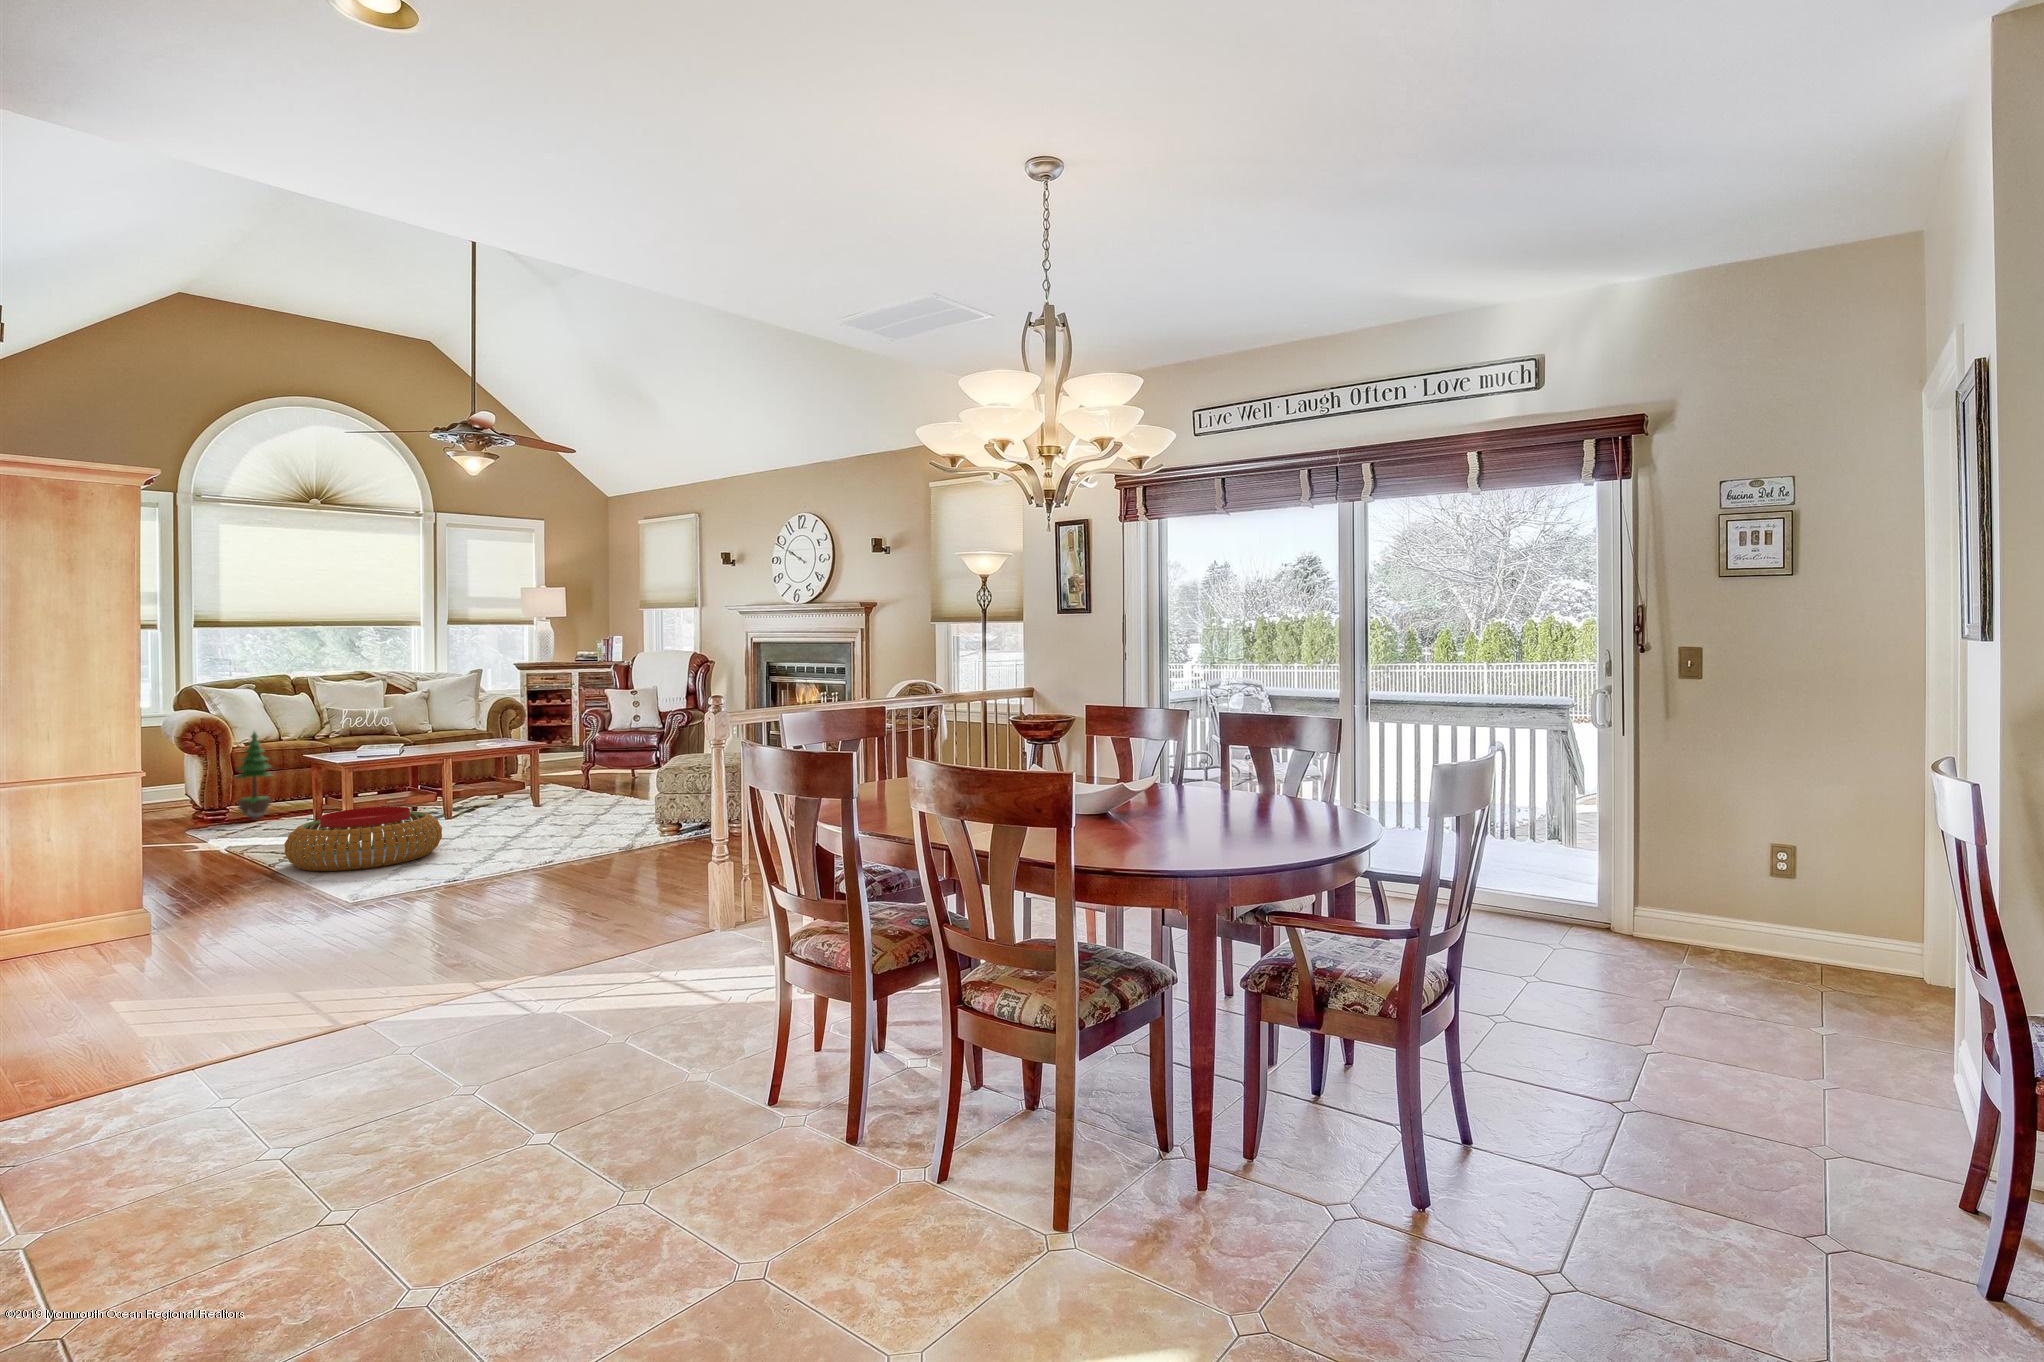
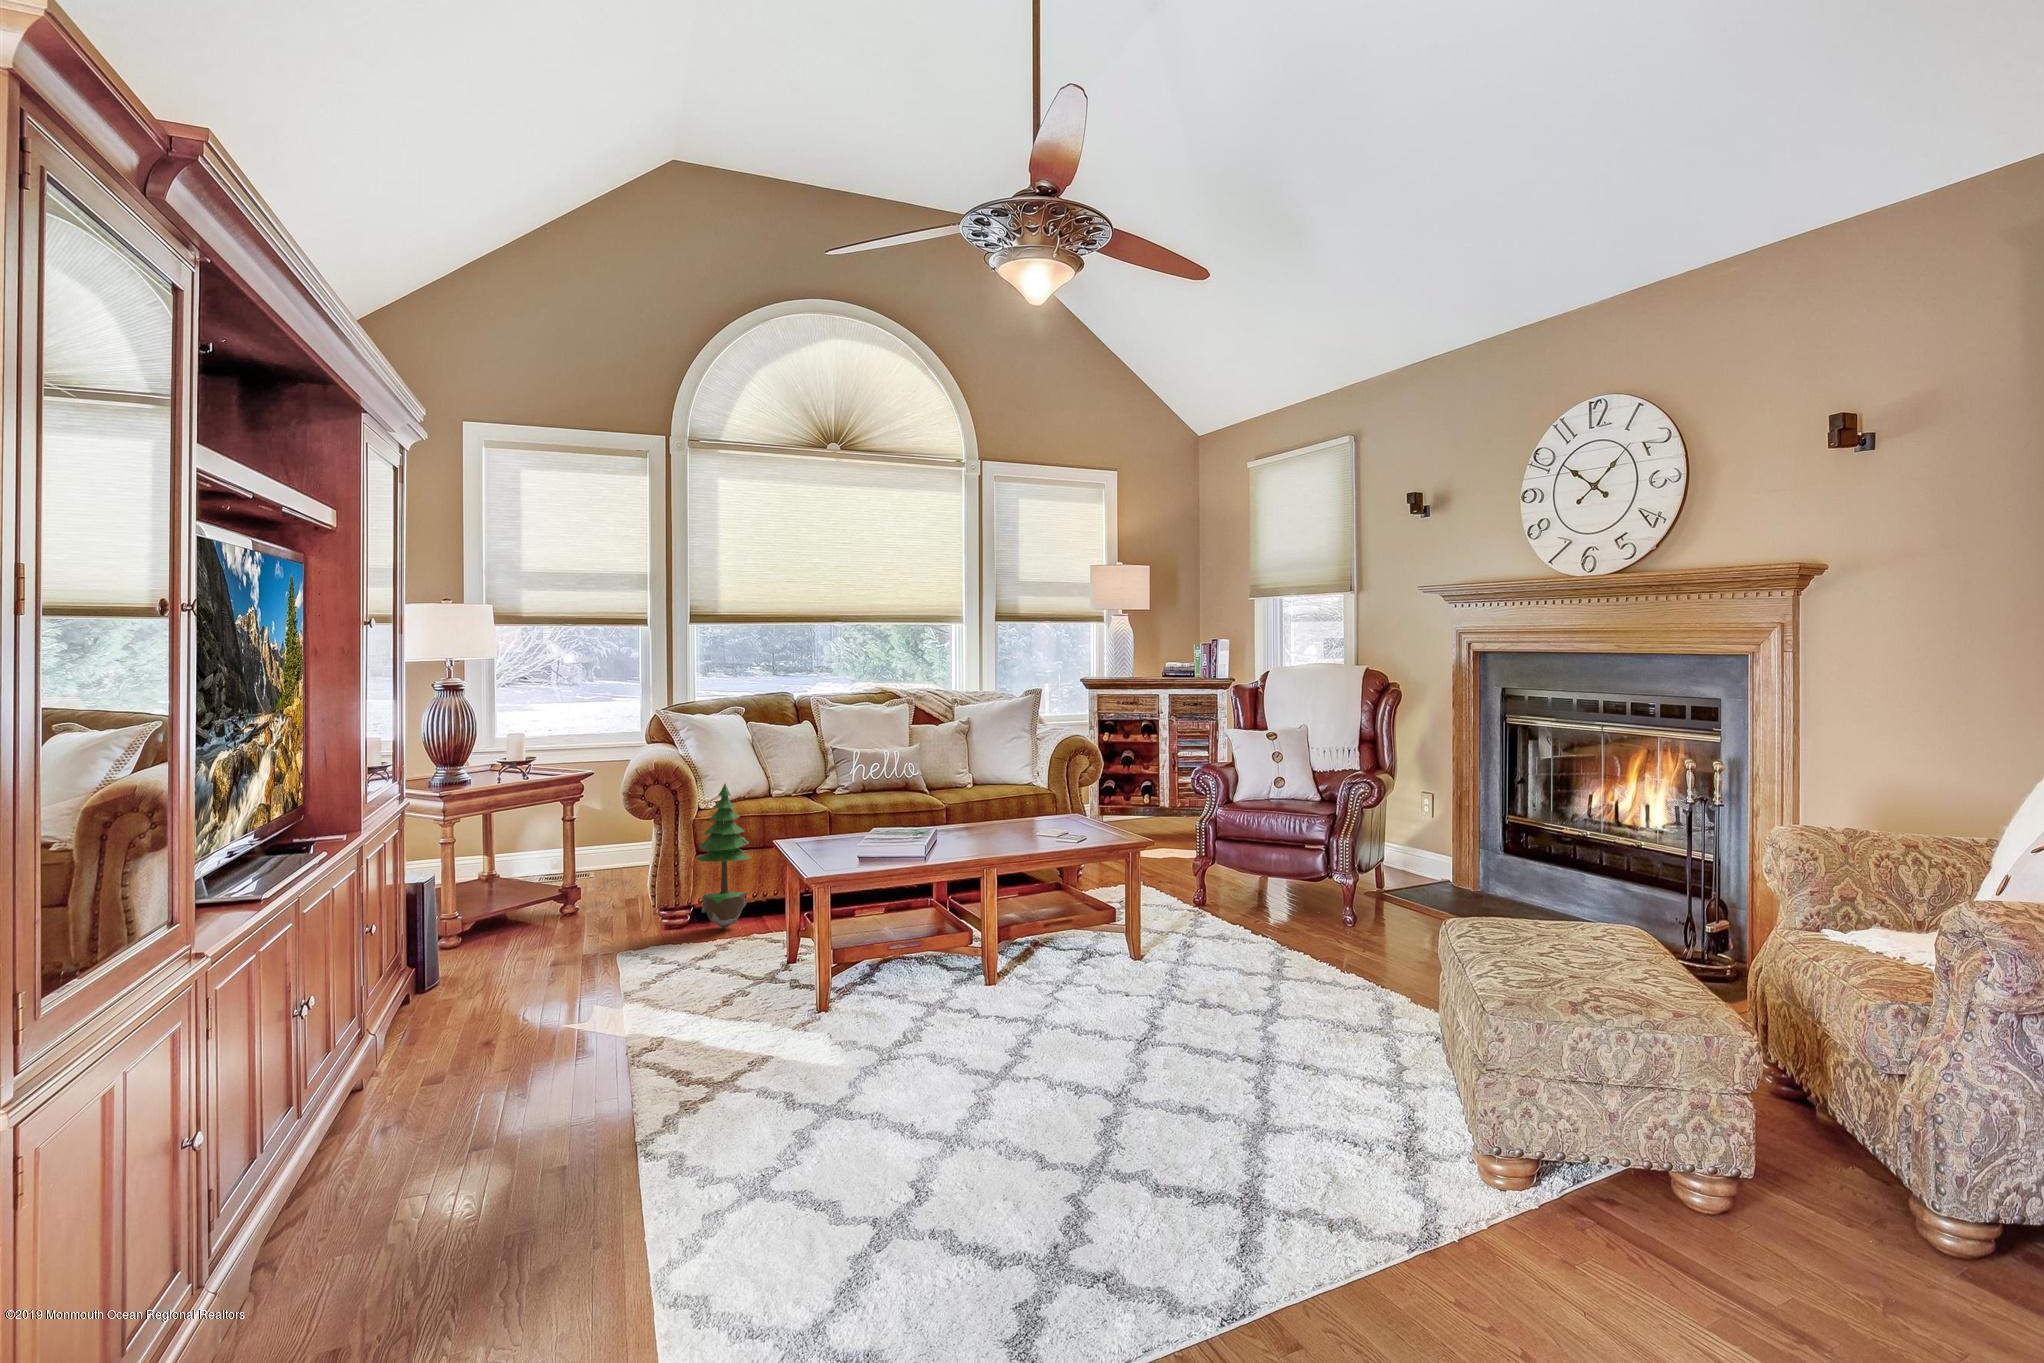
pouf: present [284,807,442,871] -> none [634,1010,958,1227]

